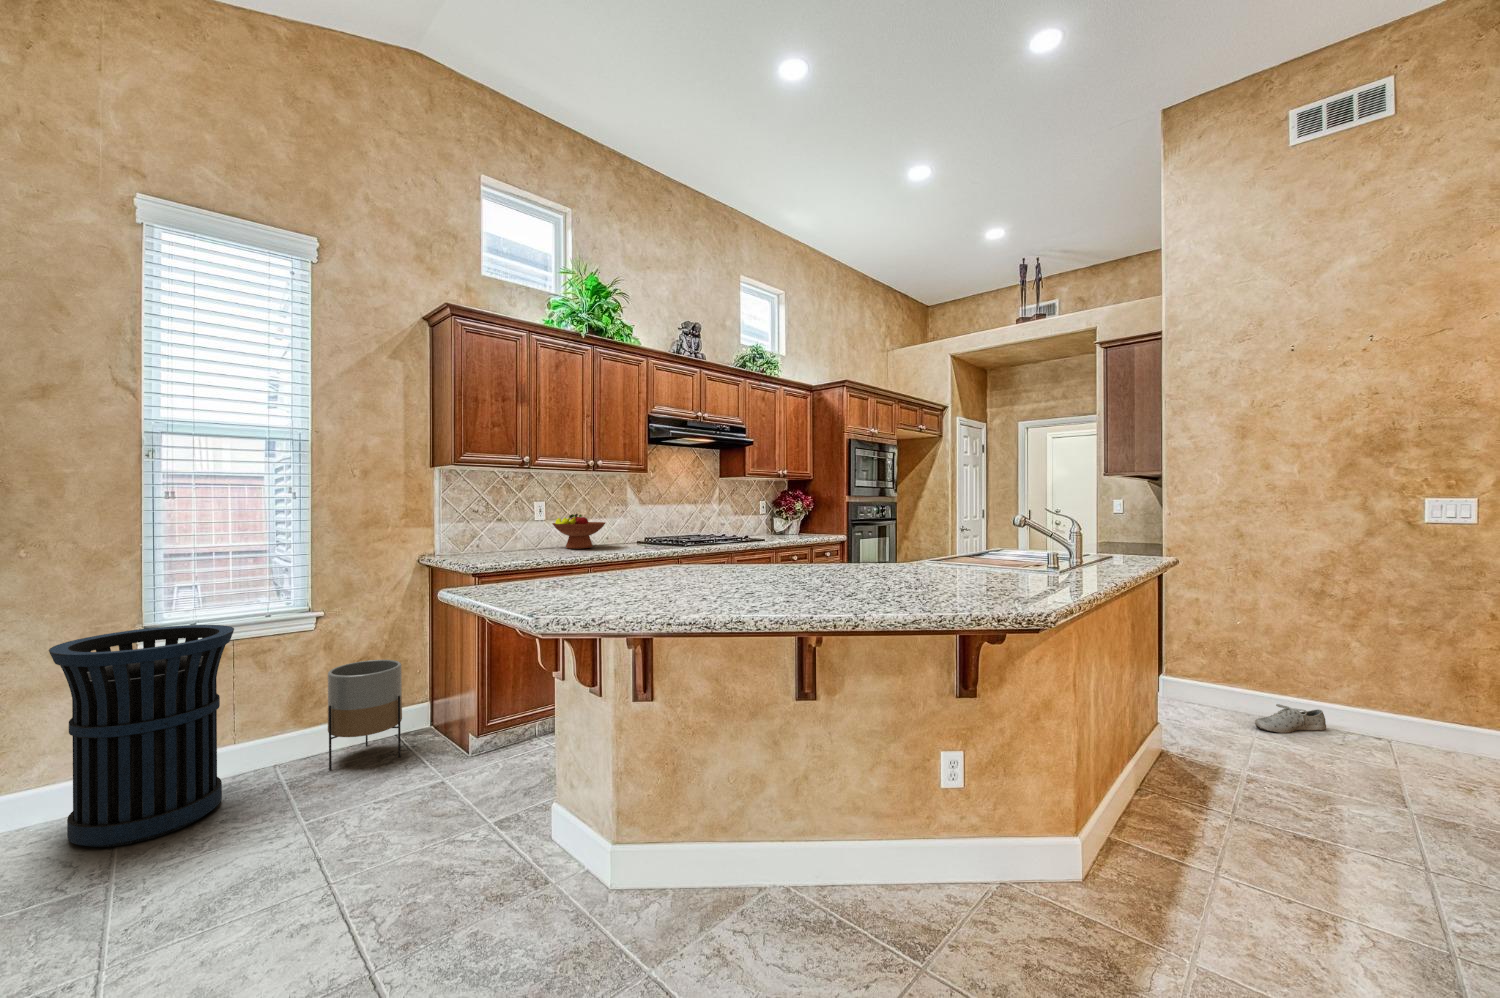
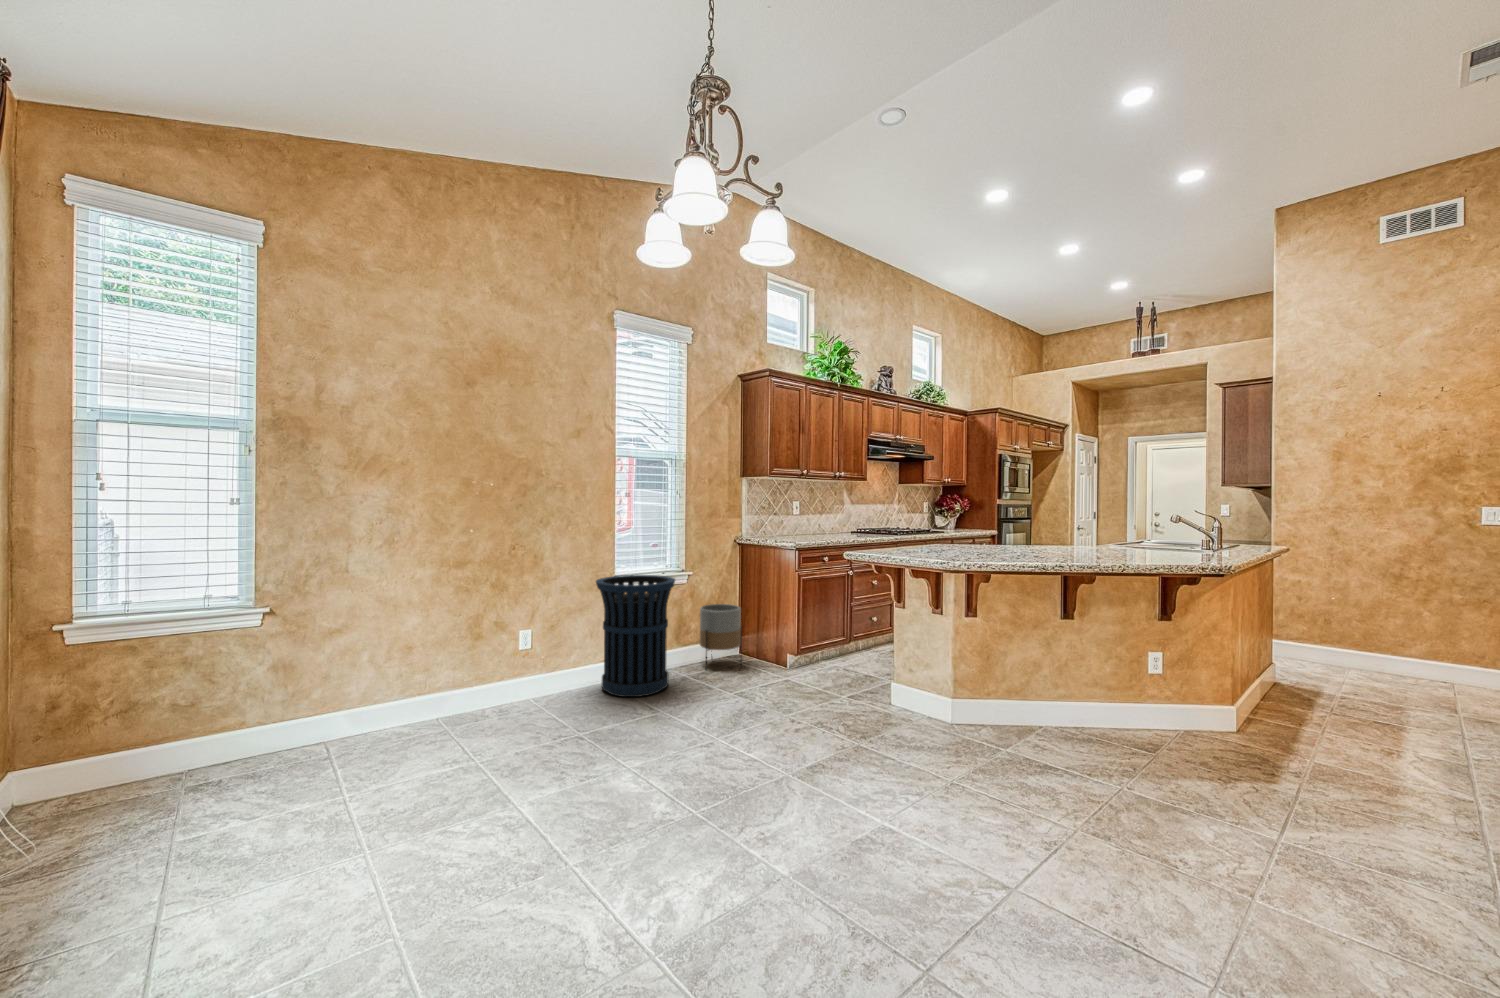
fruit bowl: present [552,514,605,549] -> none [808,510,845,534]
shoe: present [1255,704,1326,733] -> none [1345,657,1403,677]

